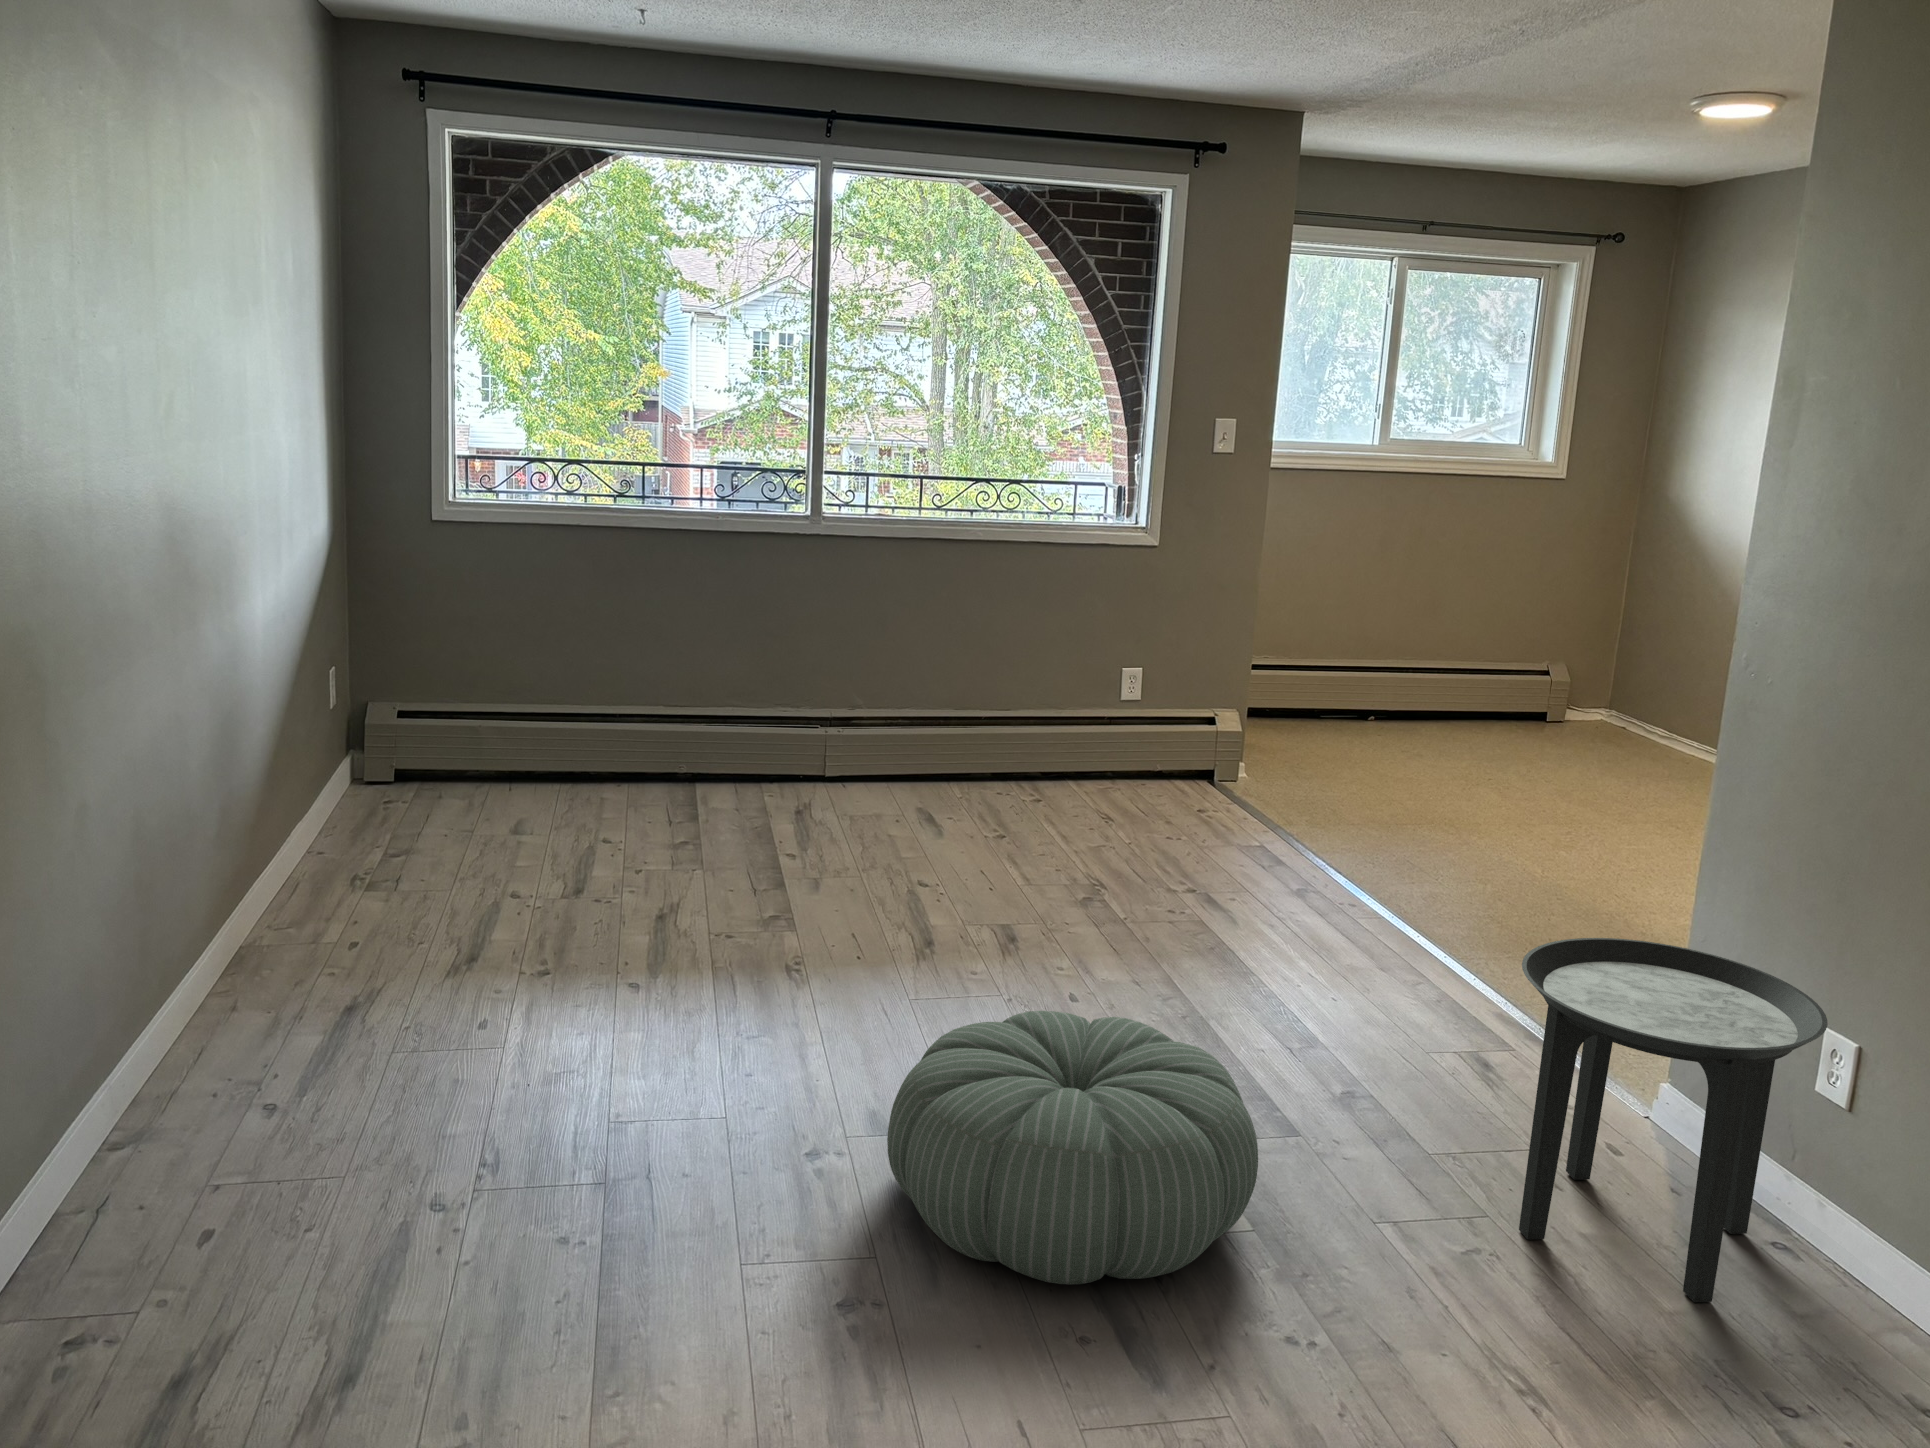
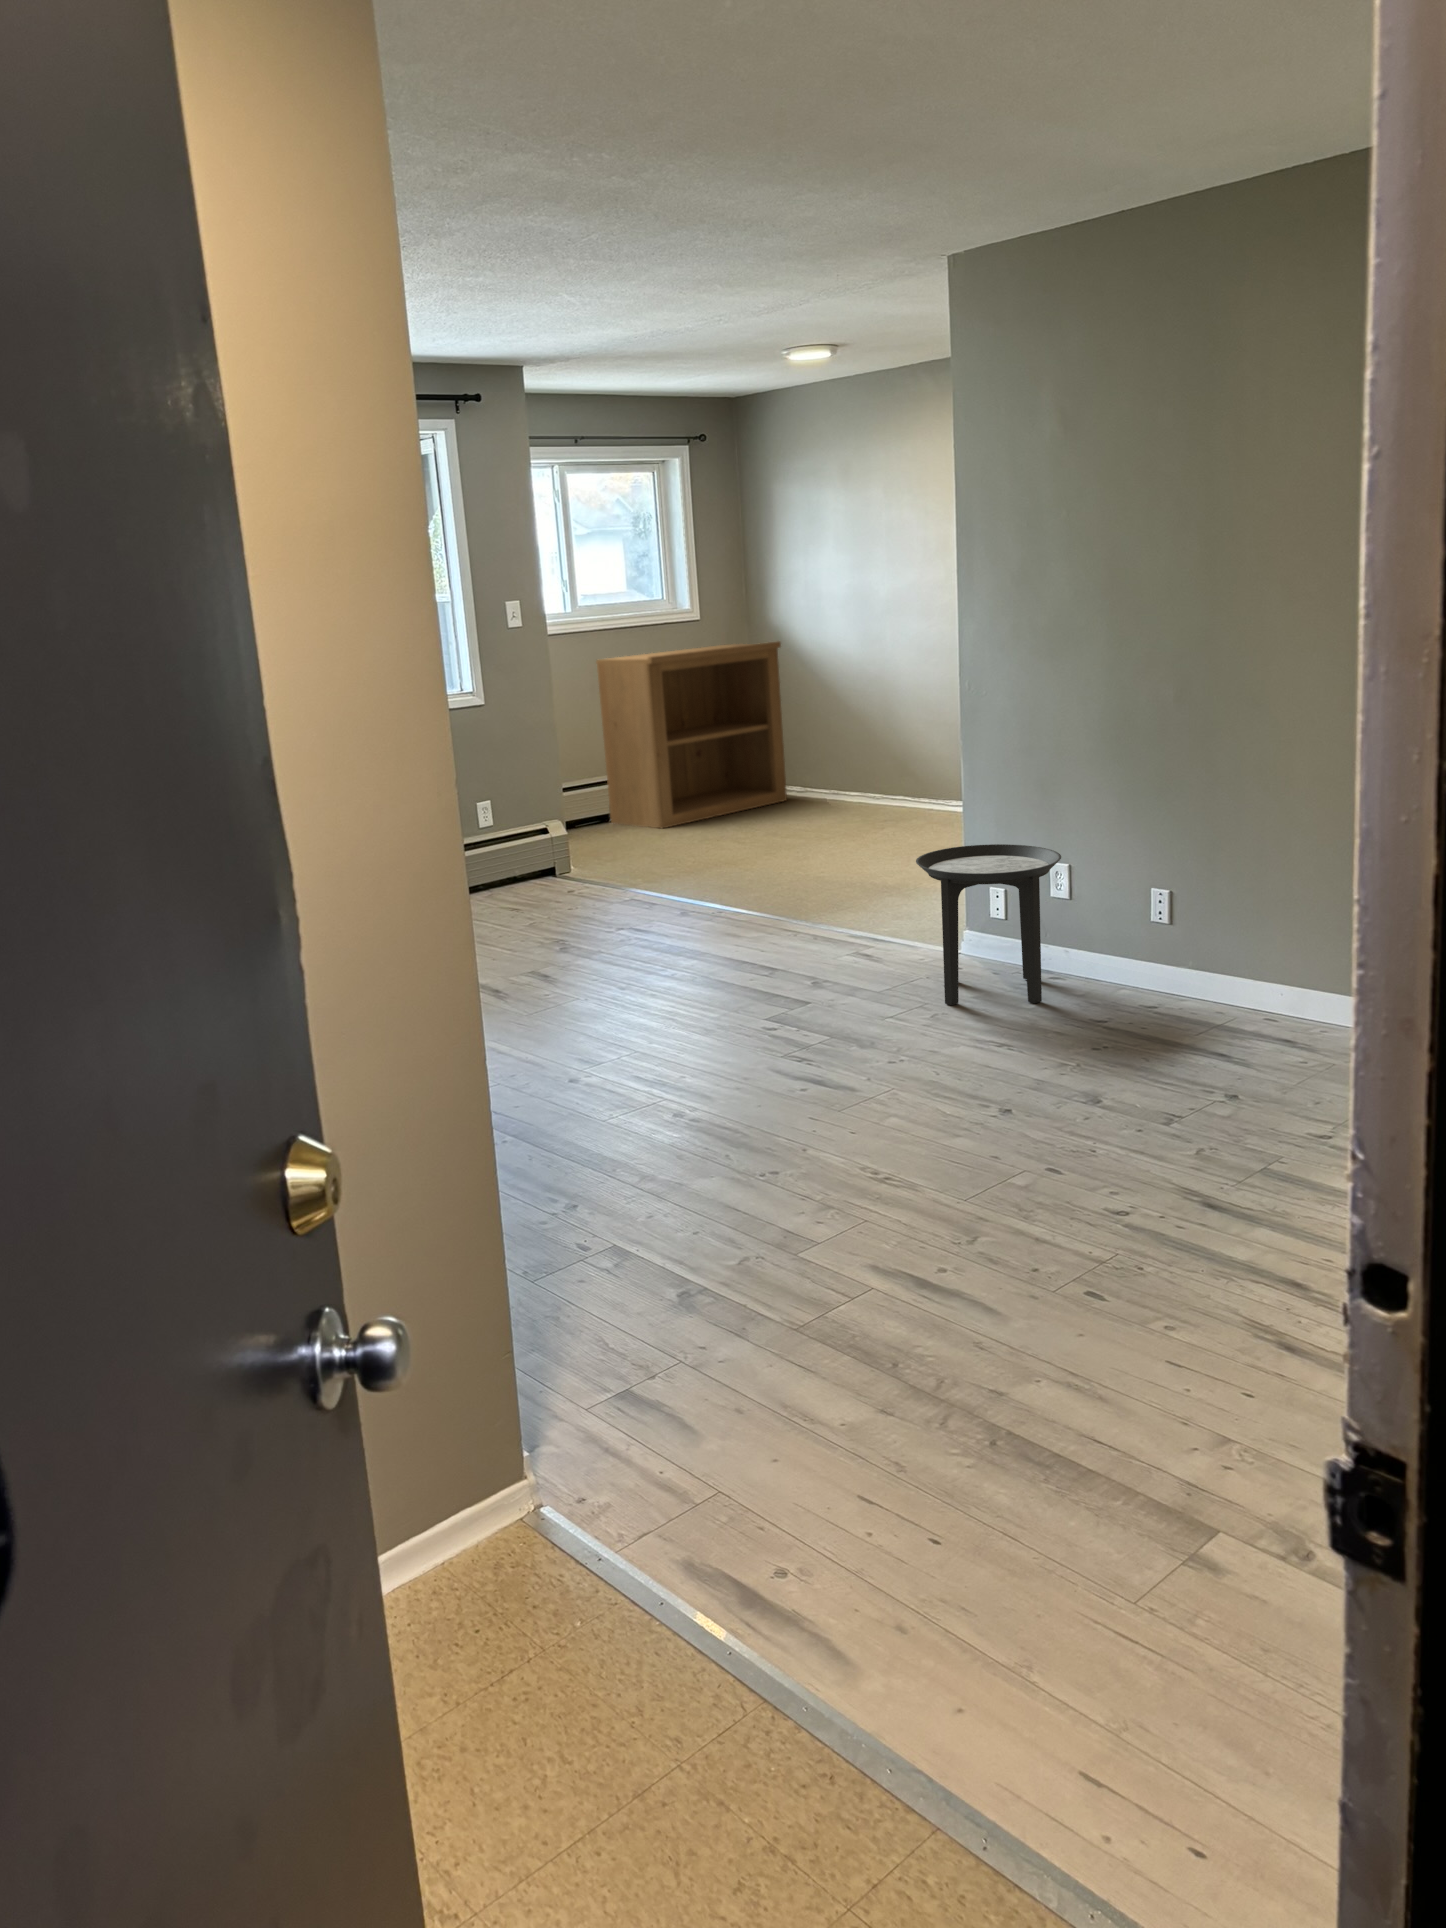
bookshelf: none [1373,512,1670,747] -> present [596,641,787,828]
pouf: present [887,1011,1258,1284] -> none [631,952,839,1078]

